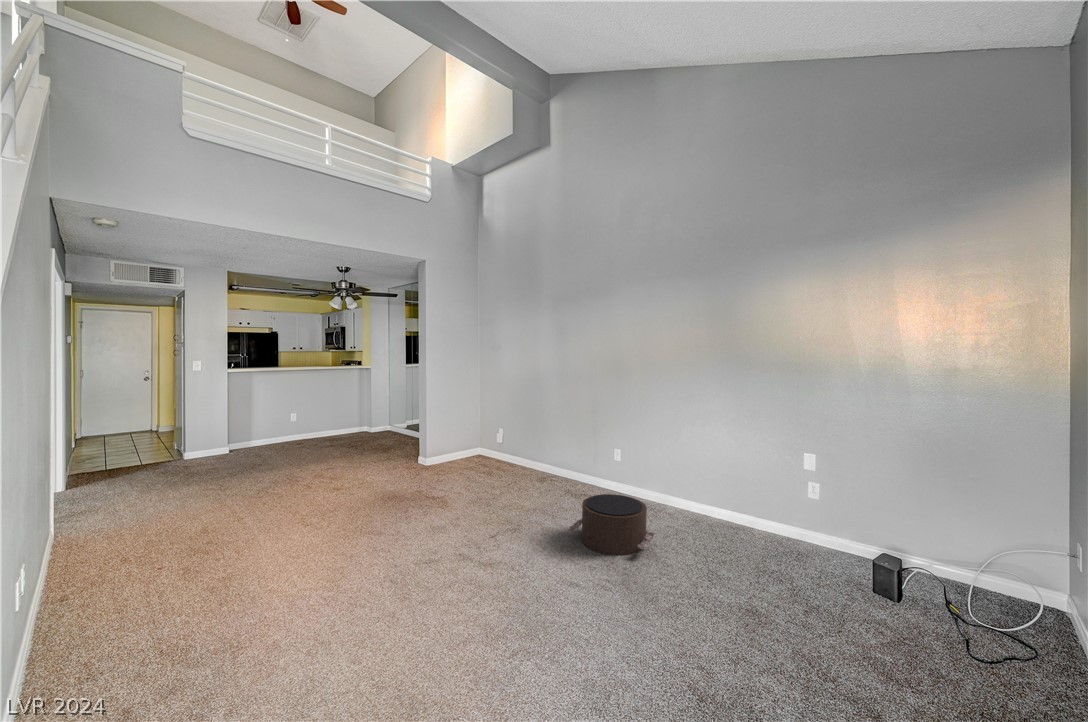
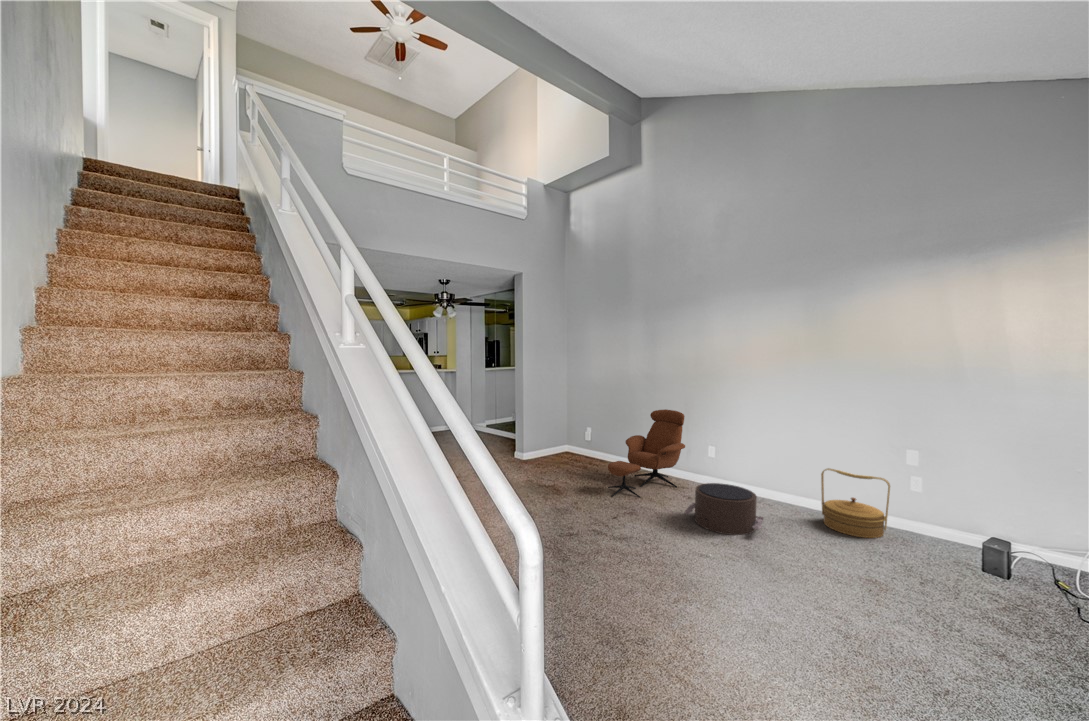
lounge chair: none [500,411,590,511] -> present [608,409,685,497]
woven basket: none [720,476,787,554] -> present [821,468,890,538]

